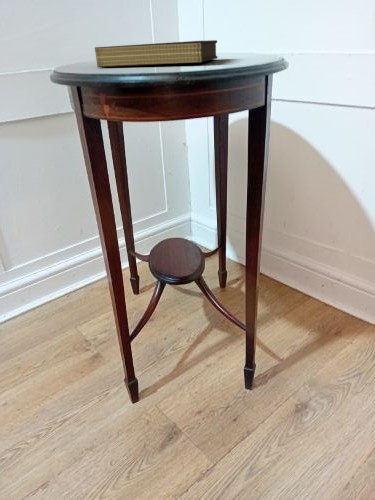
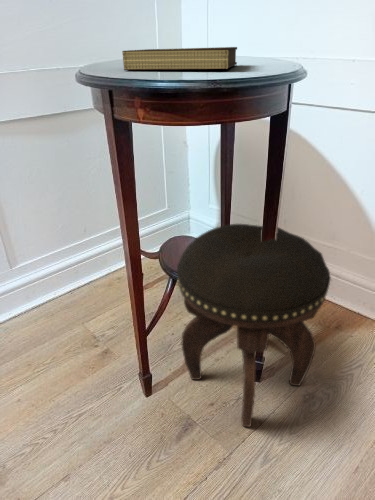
footstool: none [158,224,318,437] -> present [177,224,330,427]

